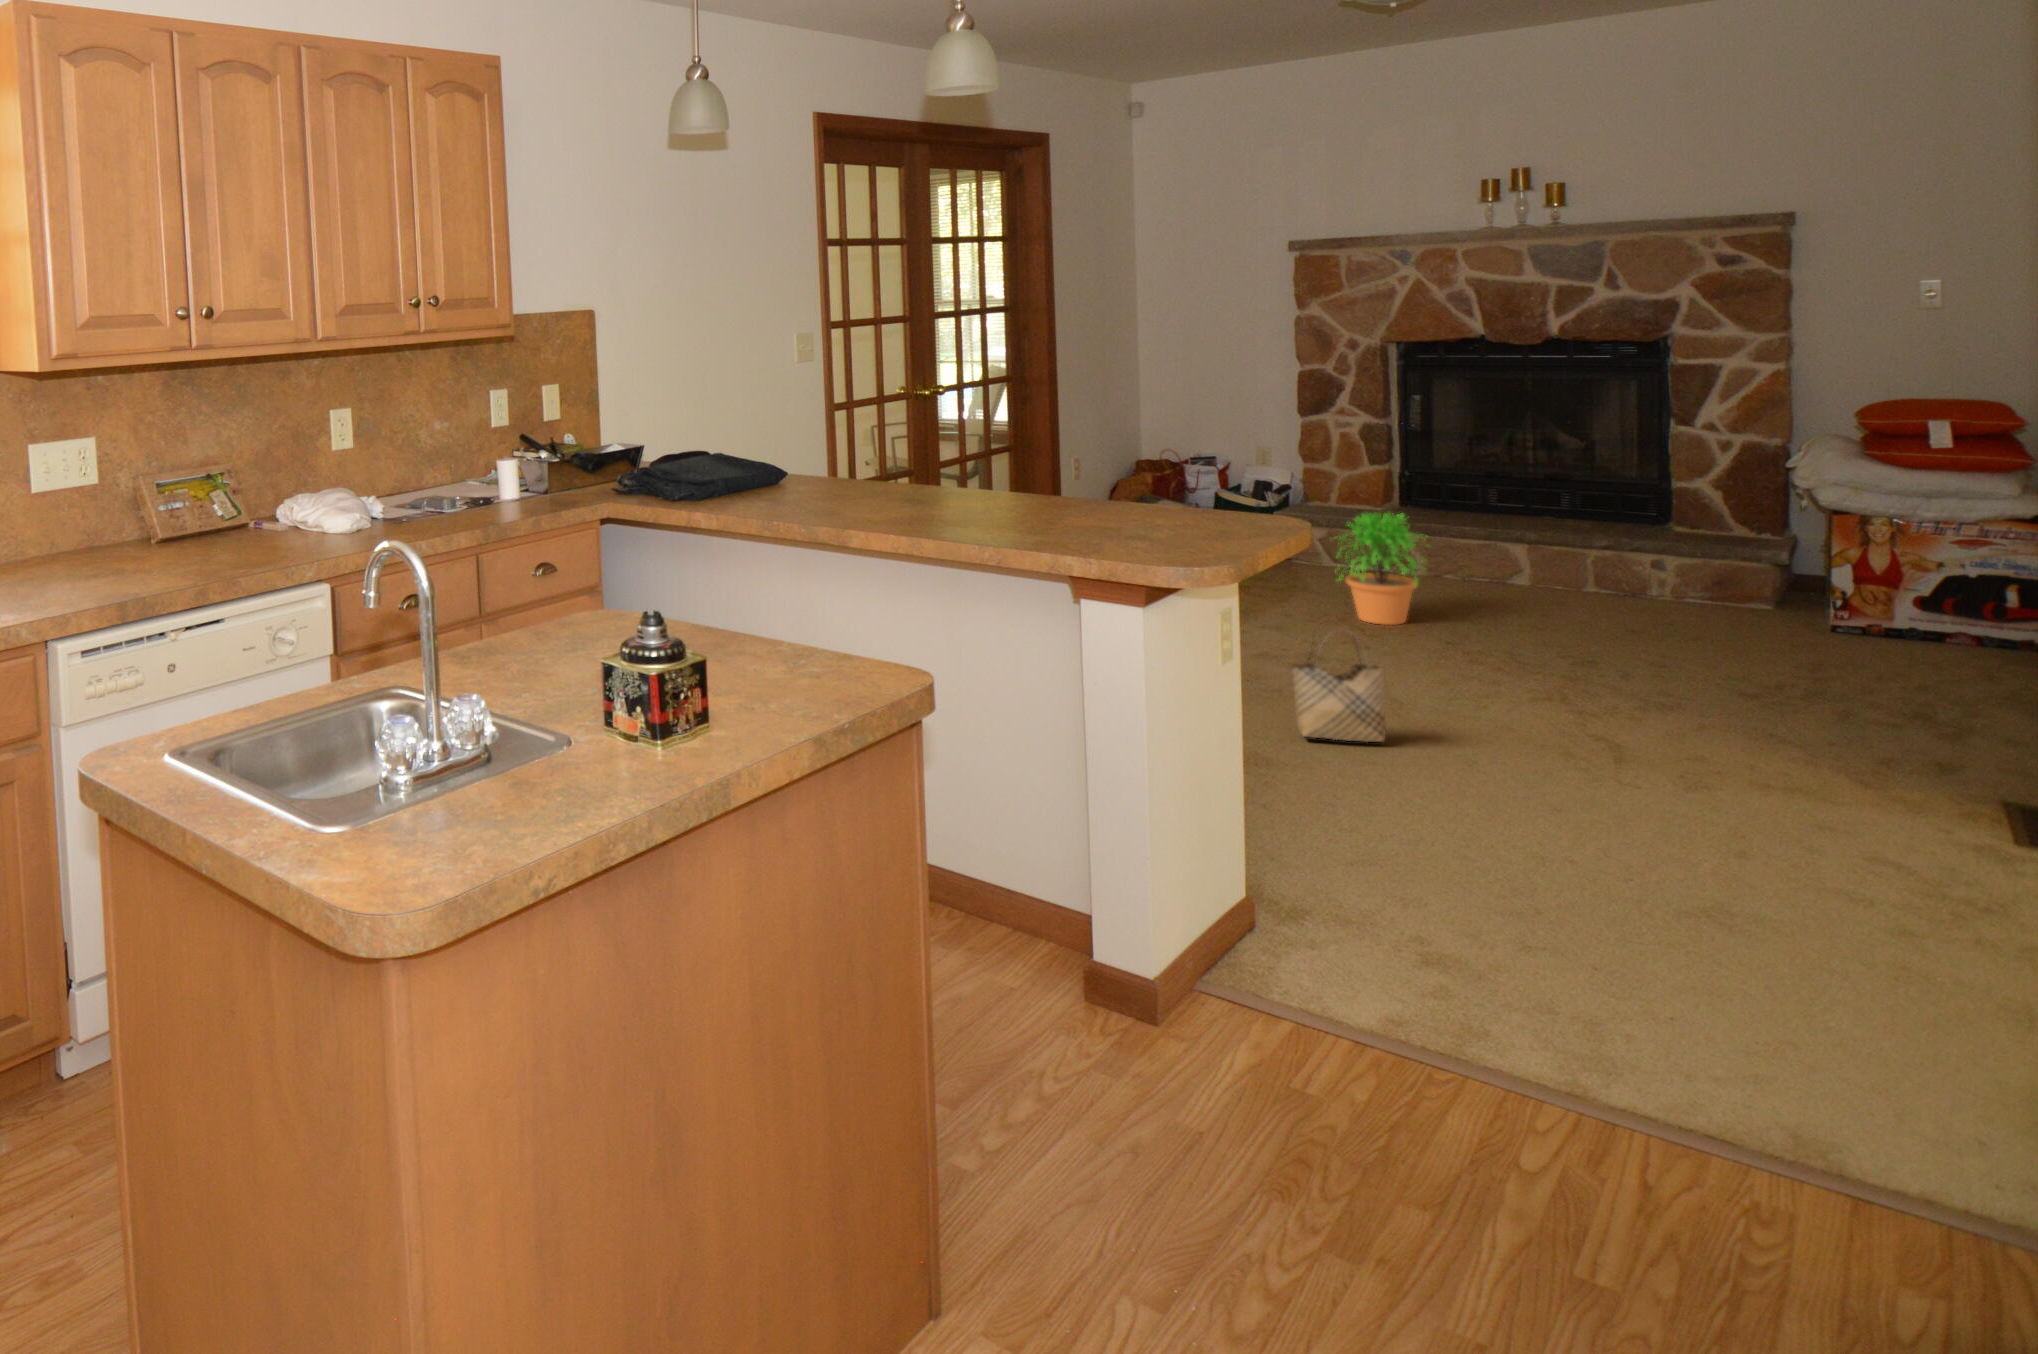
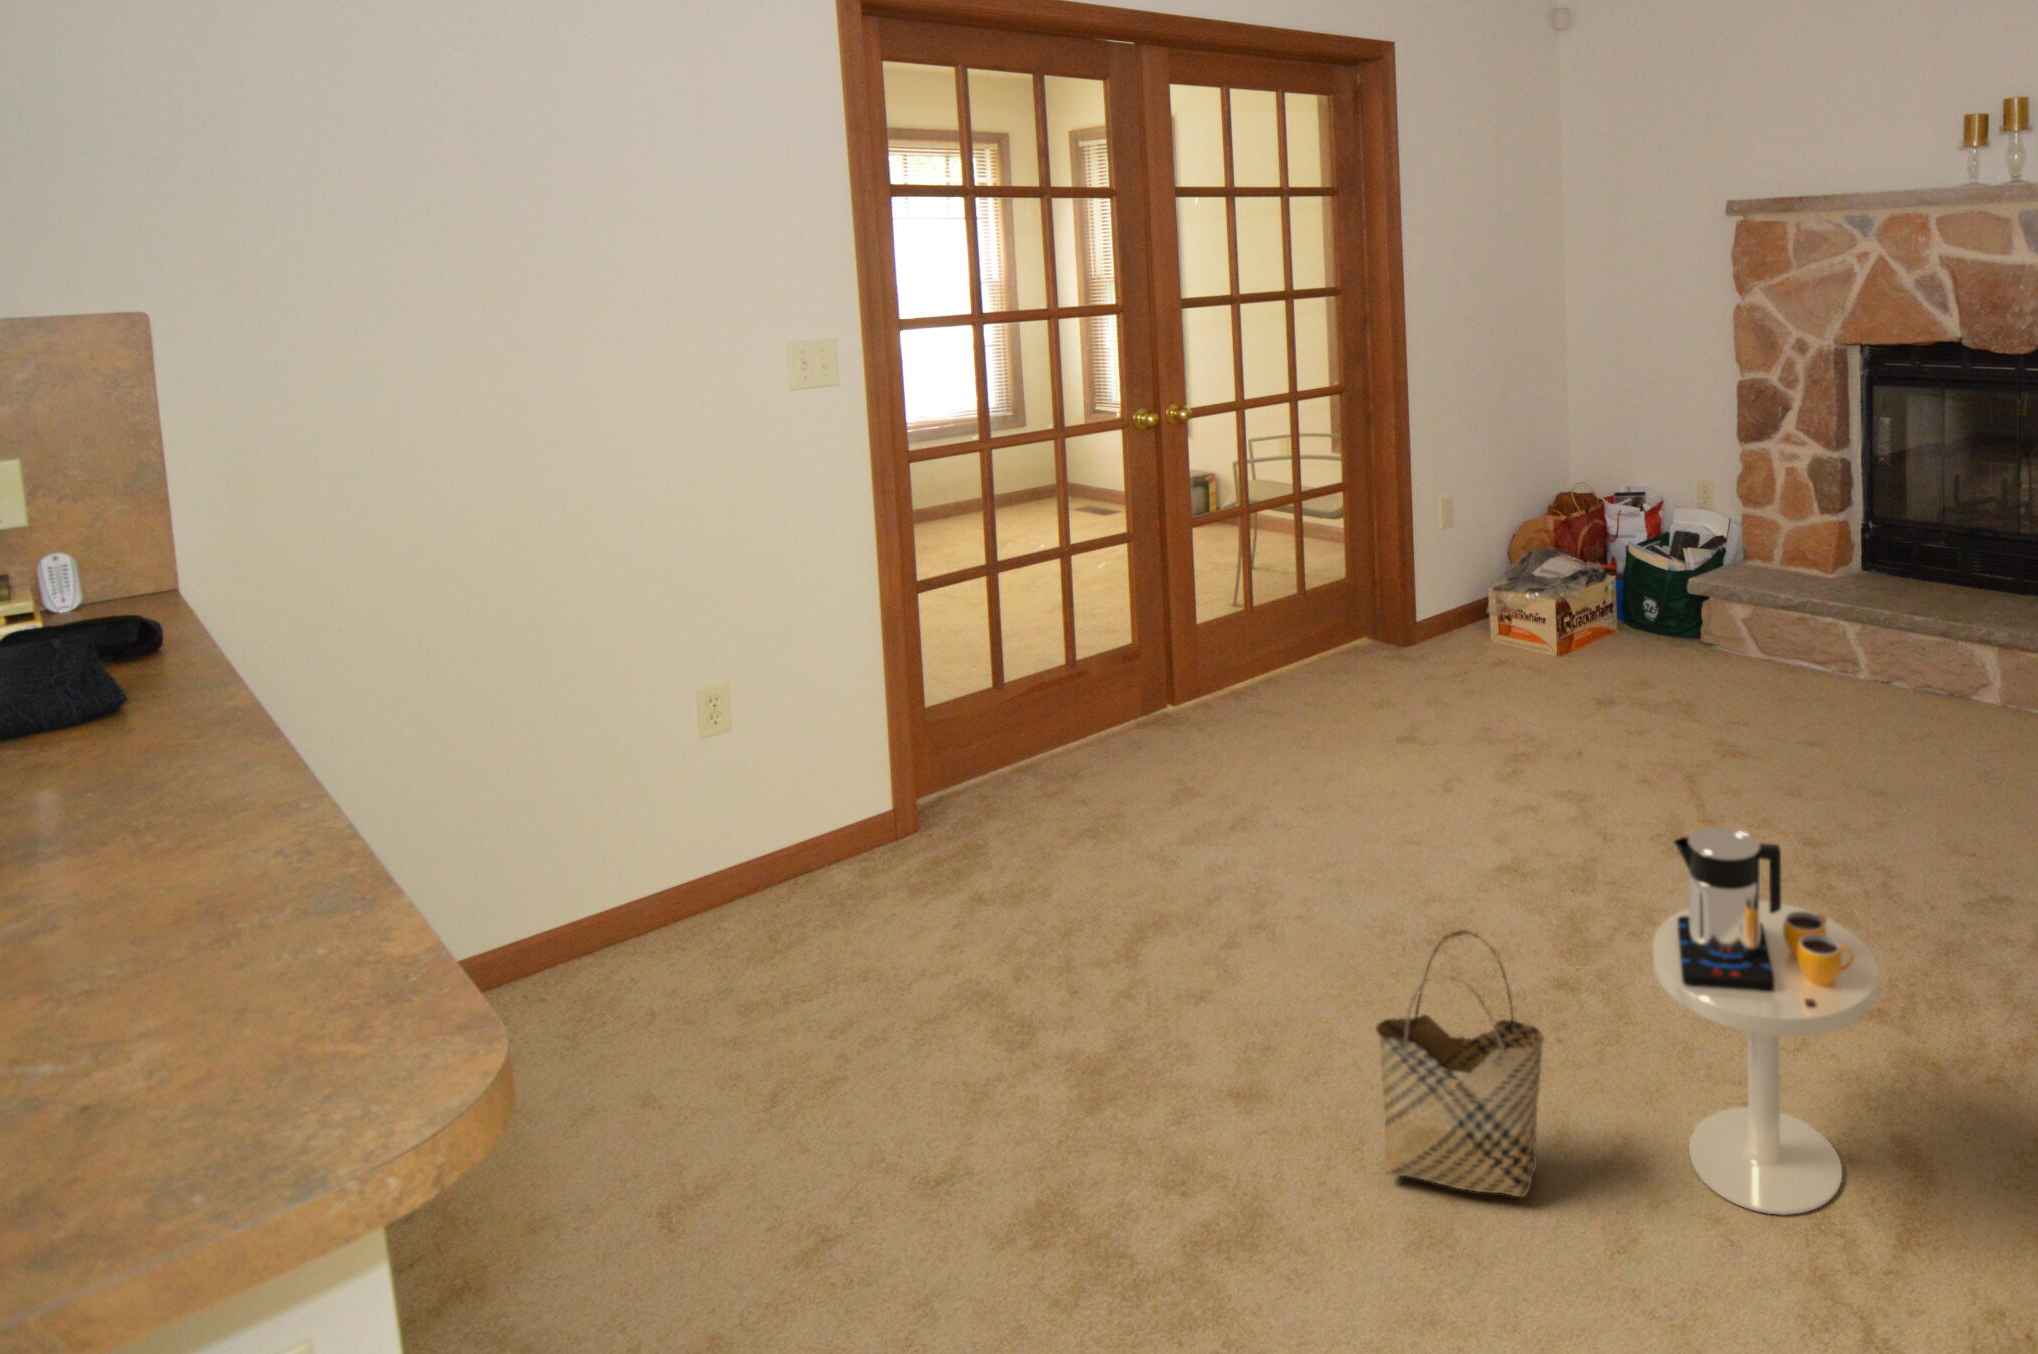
potted plant: present [1333,513,1427,625] -> none [1681,619,1820,801]
side table: none [1433,566,1567,746] -> present [1653,827,1878,1215]

